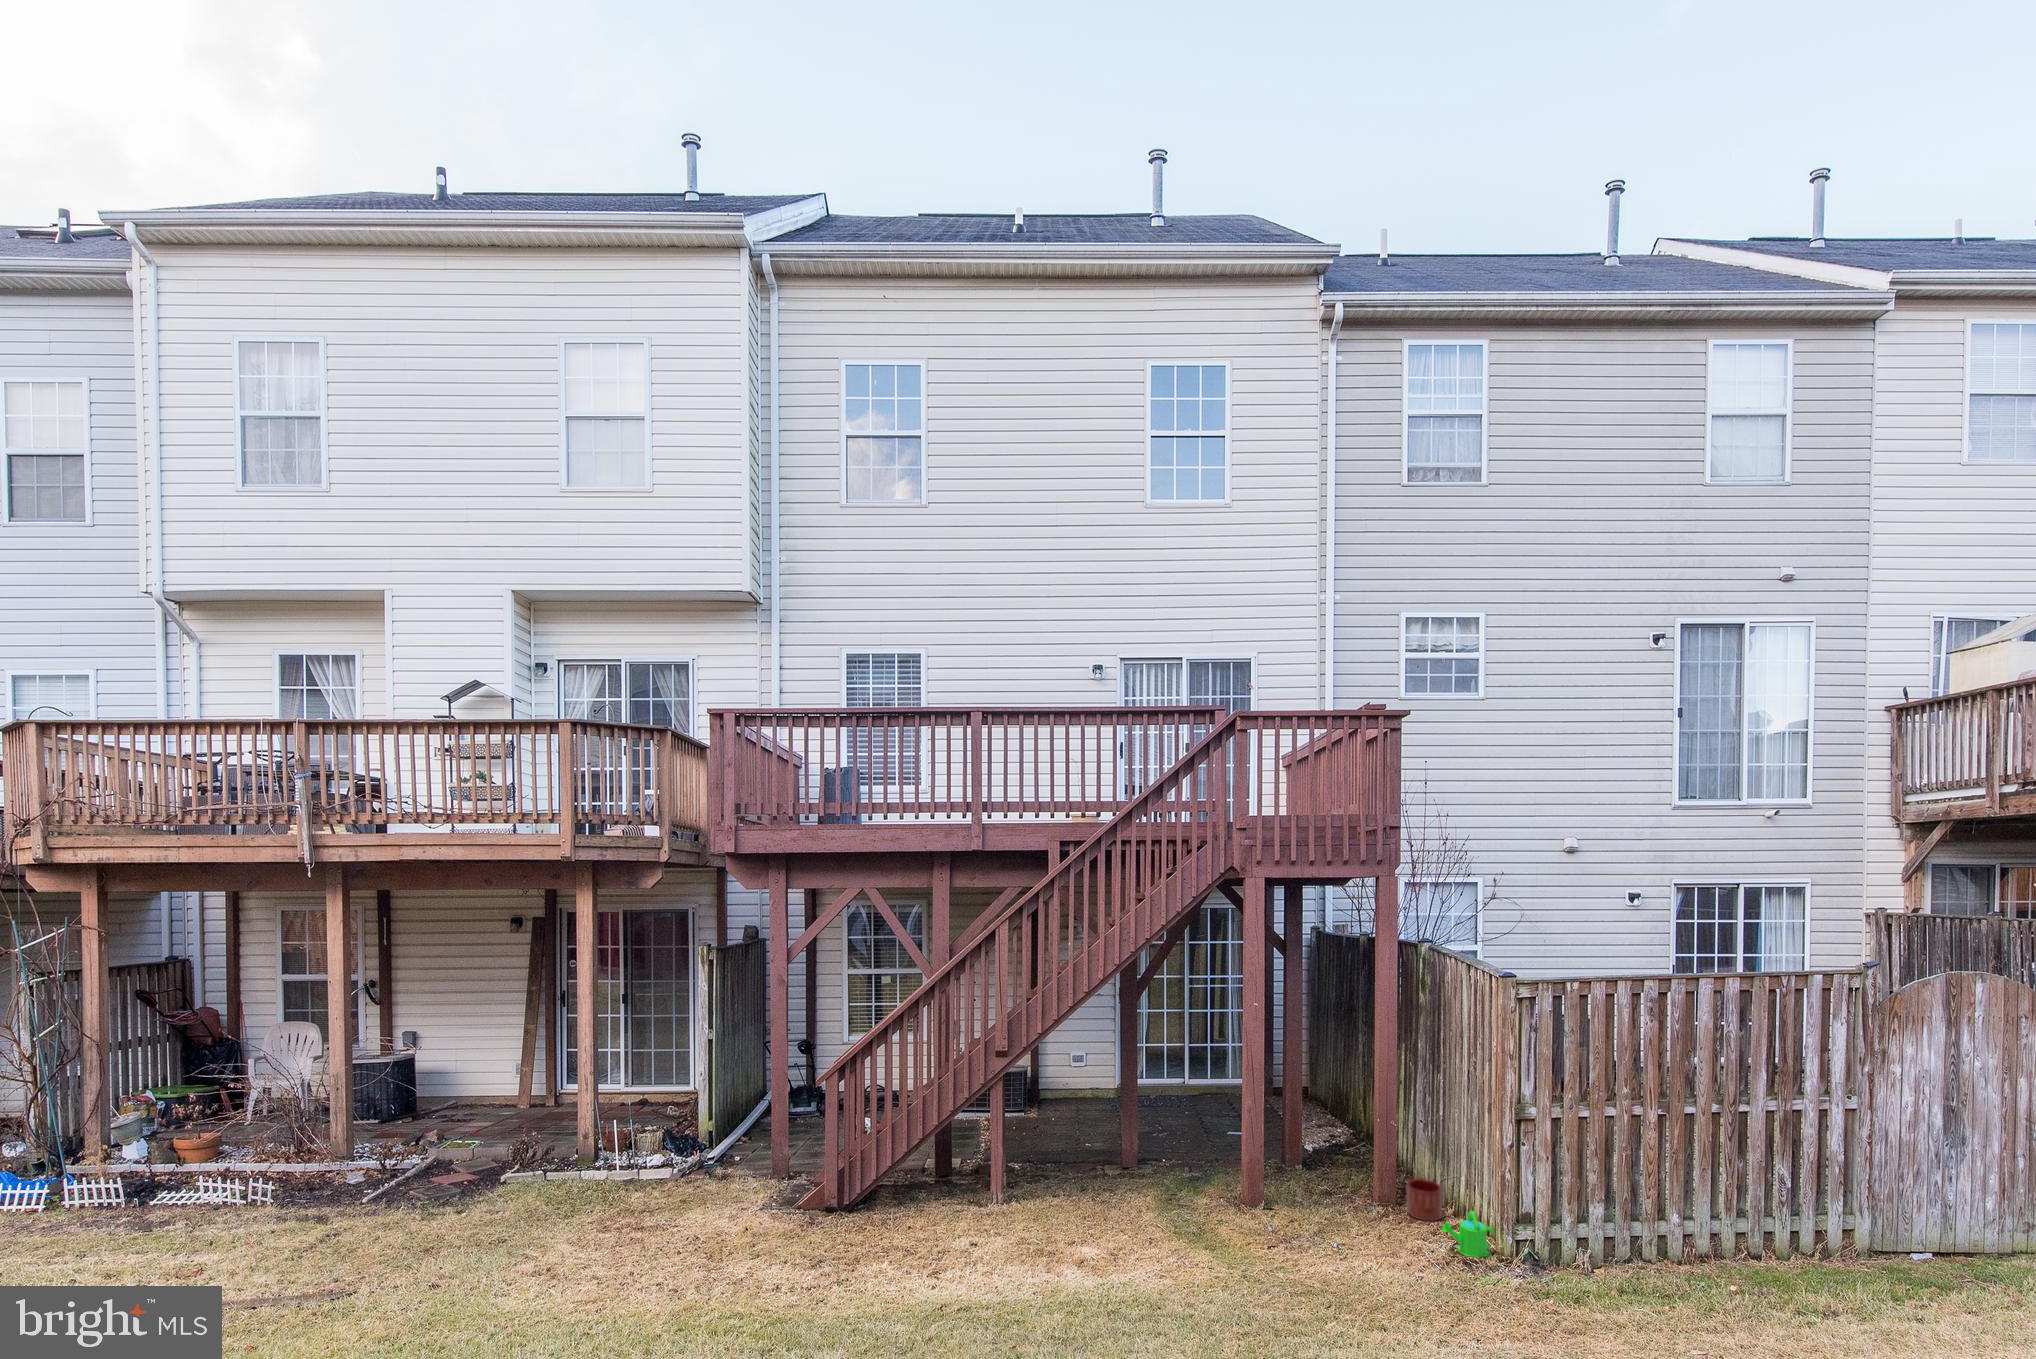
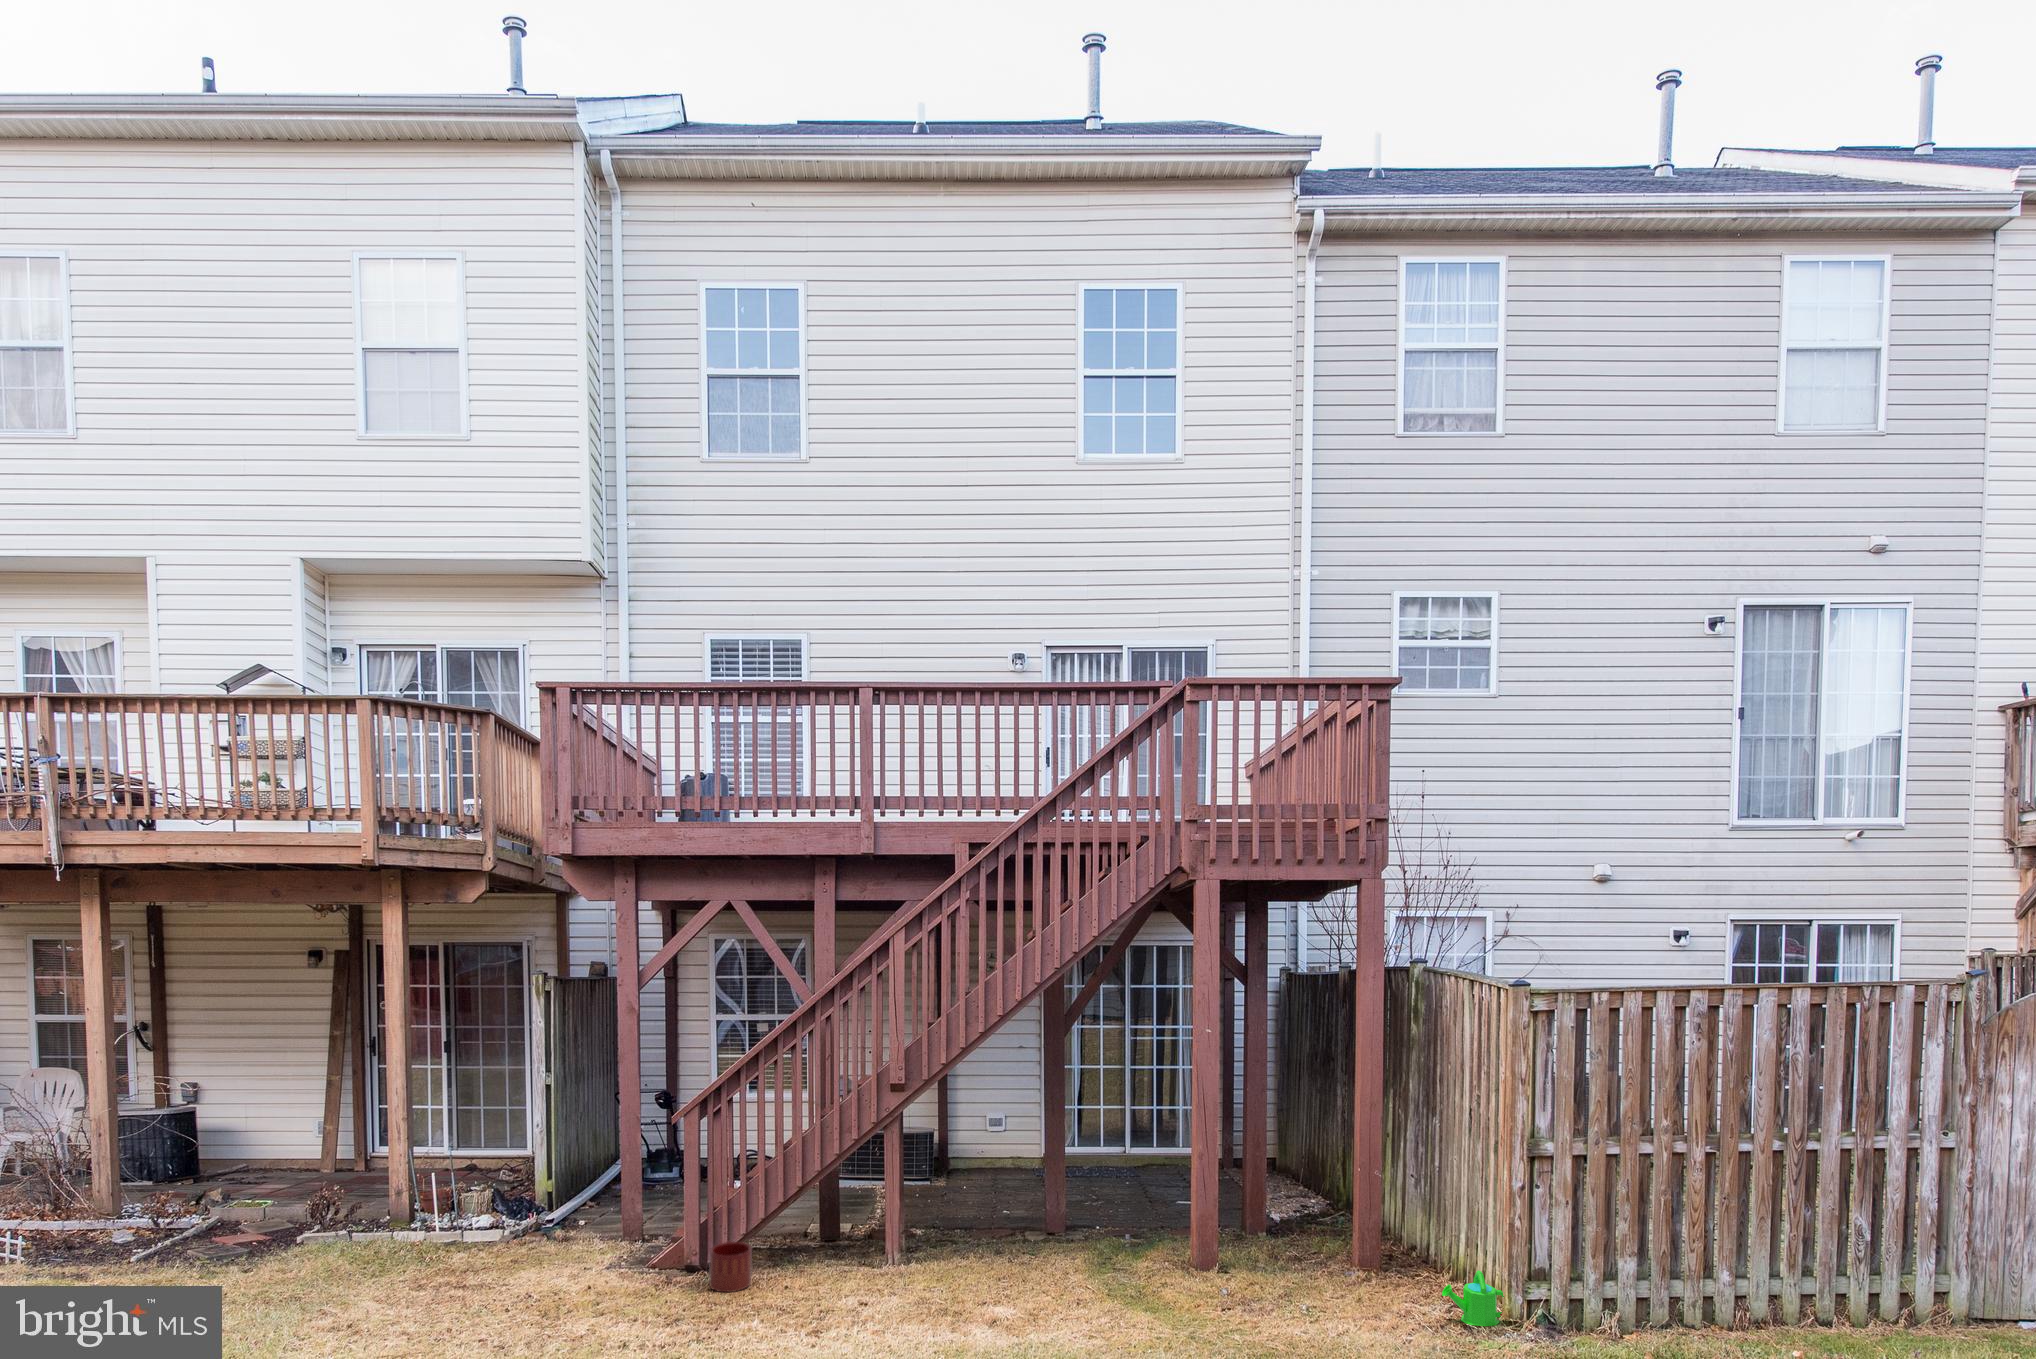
planter: present [1407,1179,1442,1221] -> present [709,1242,752,1292]

